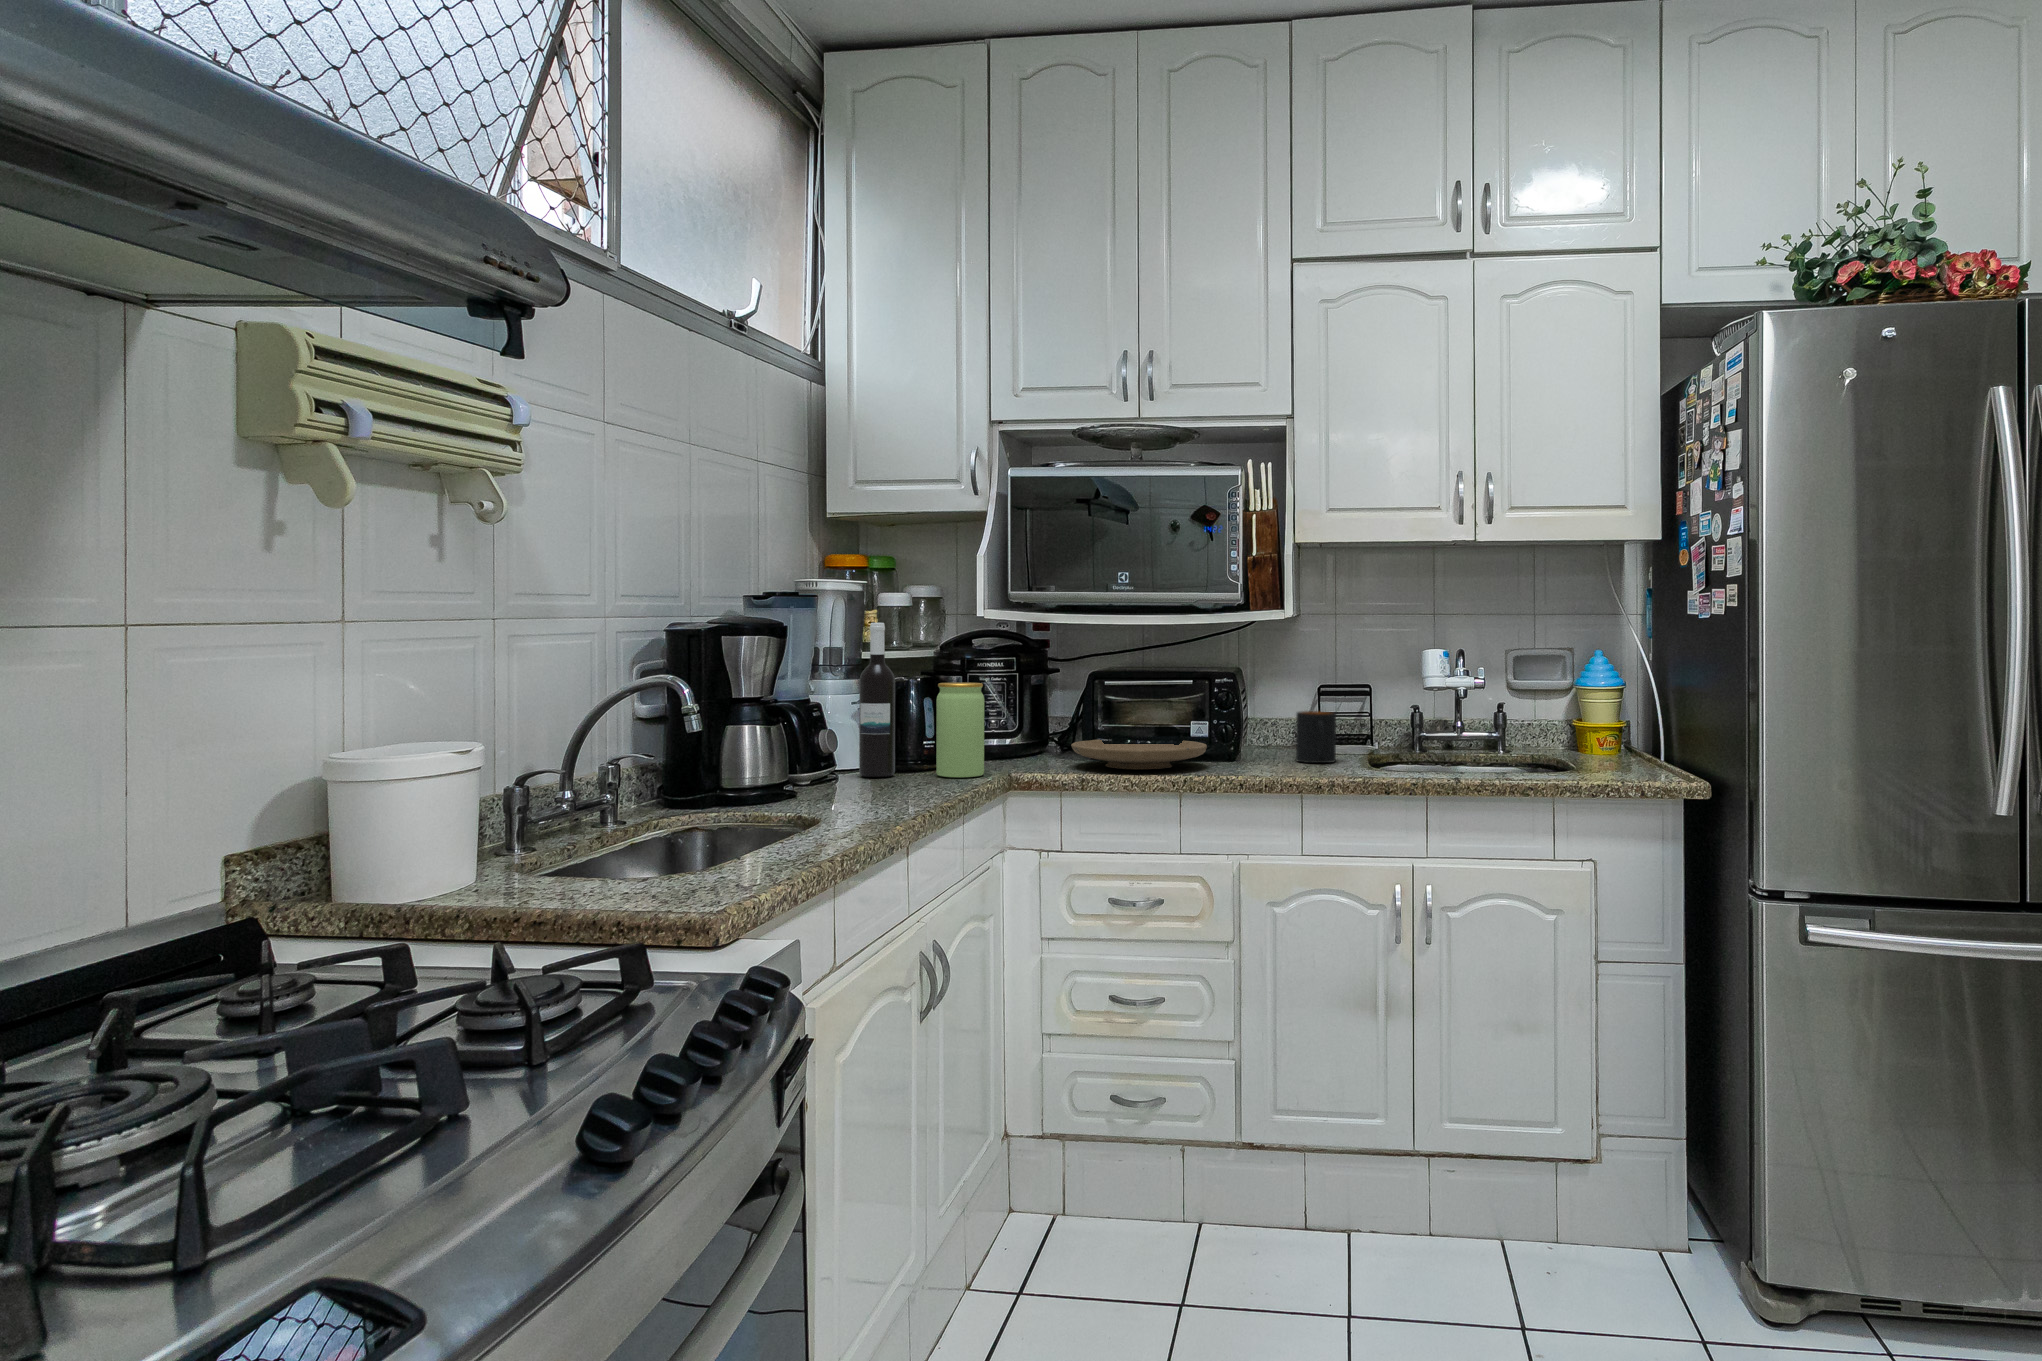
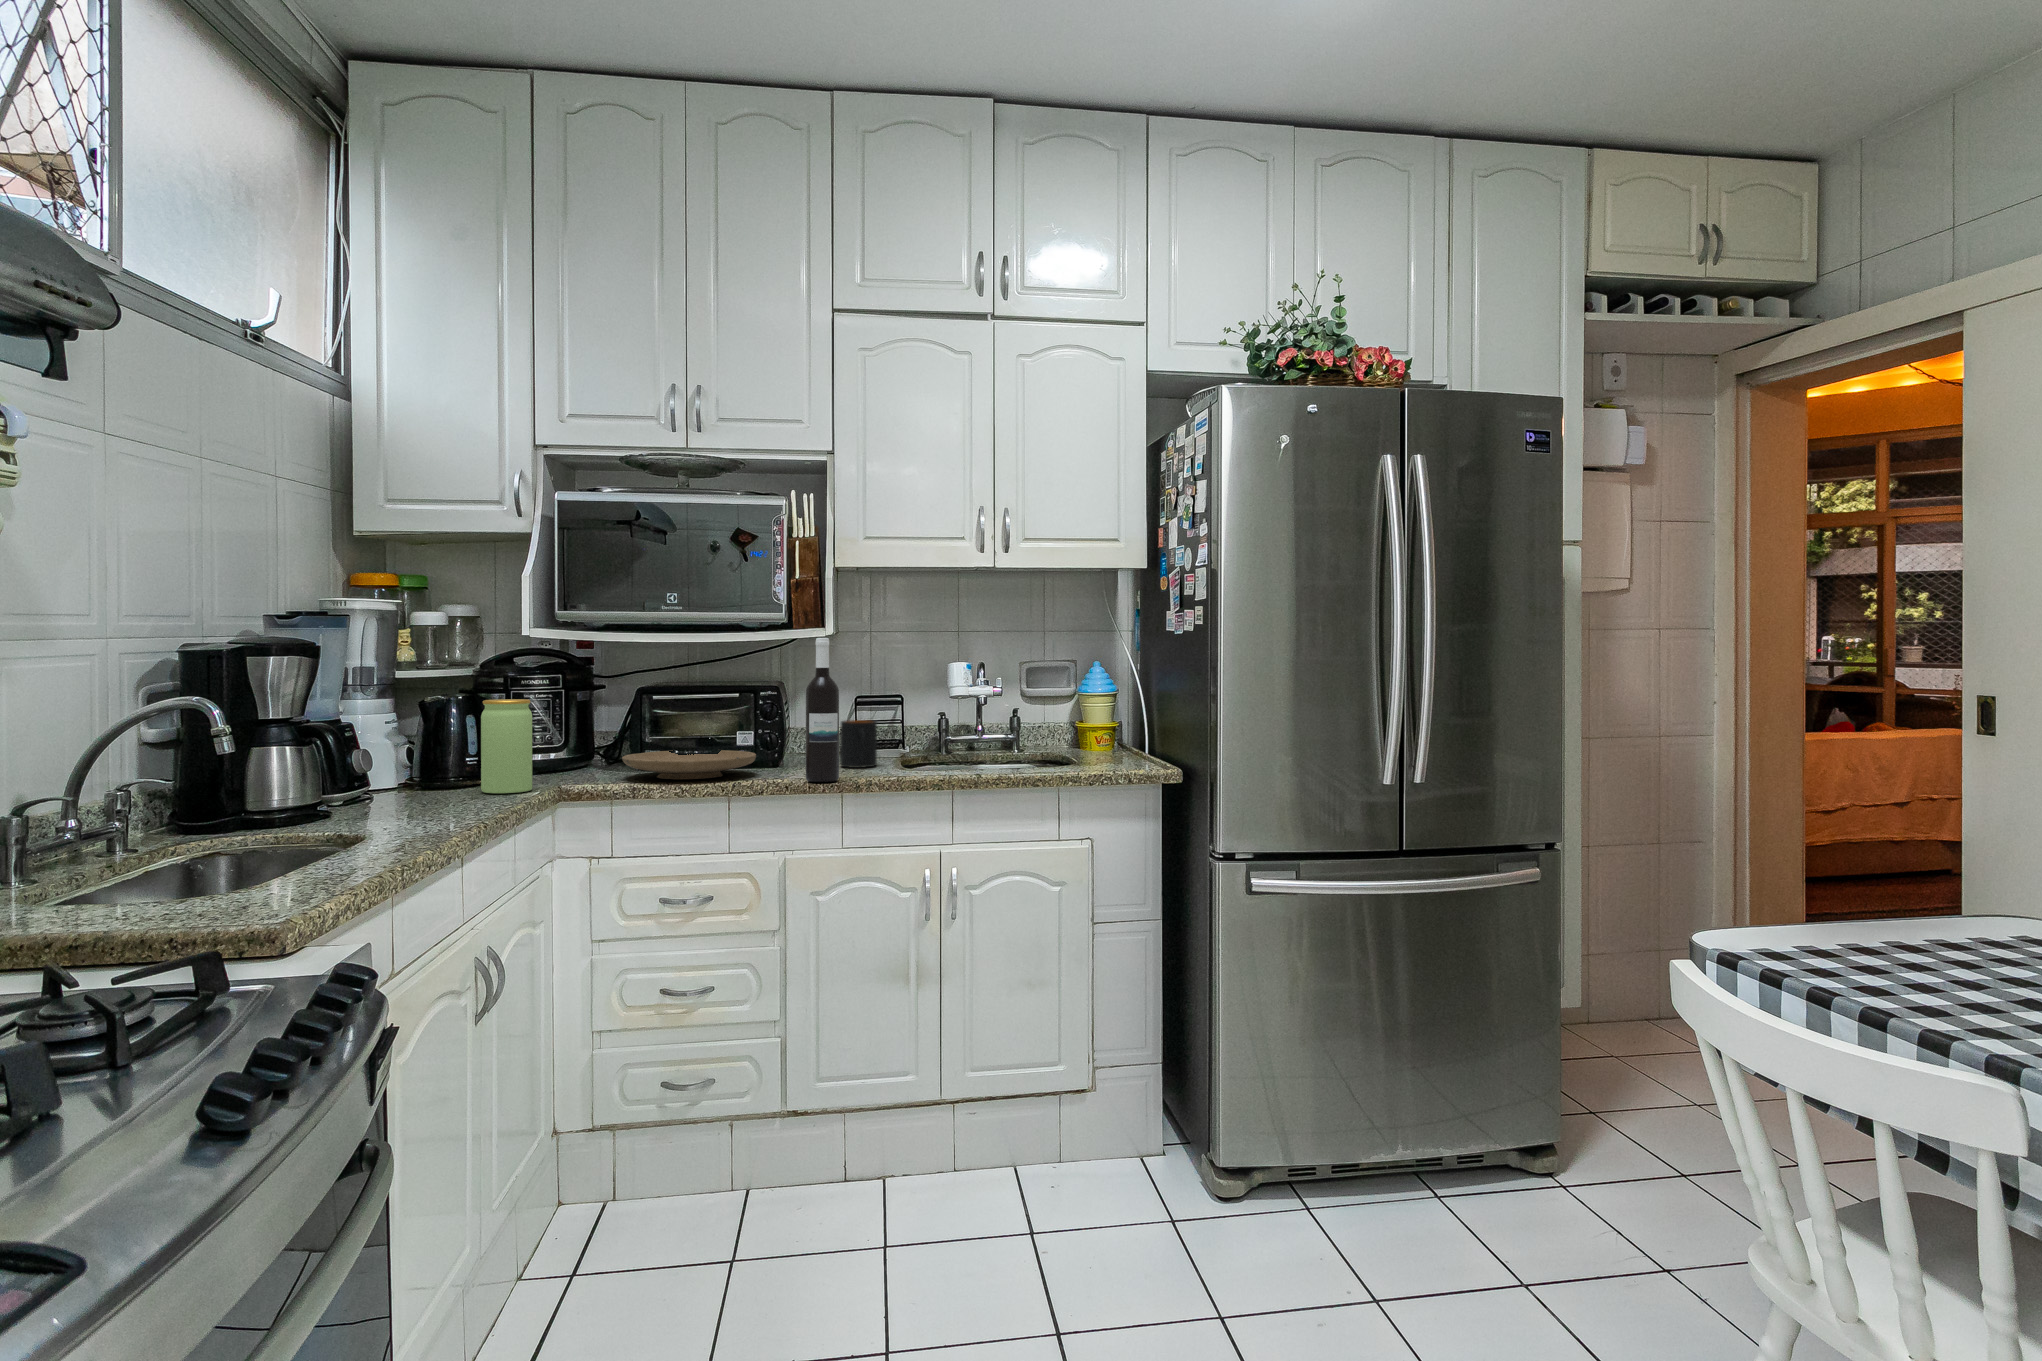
wine bottle: present [859,623,895,777] -> present [806,638,839,782]

